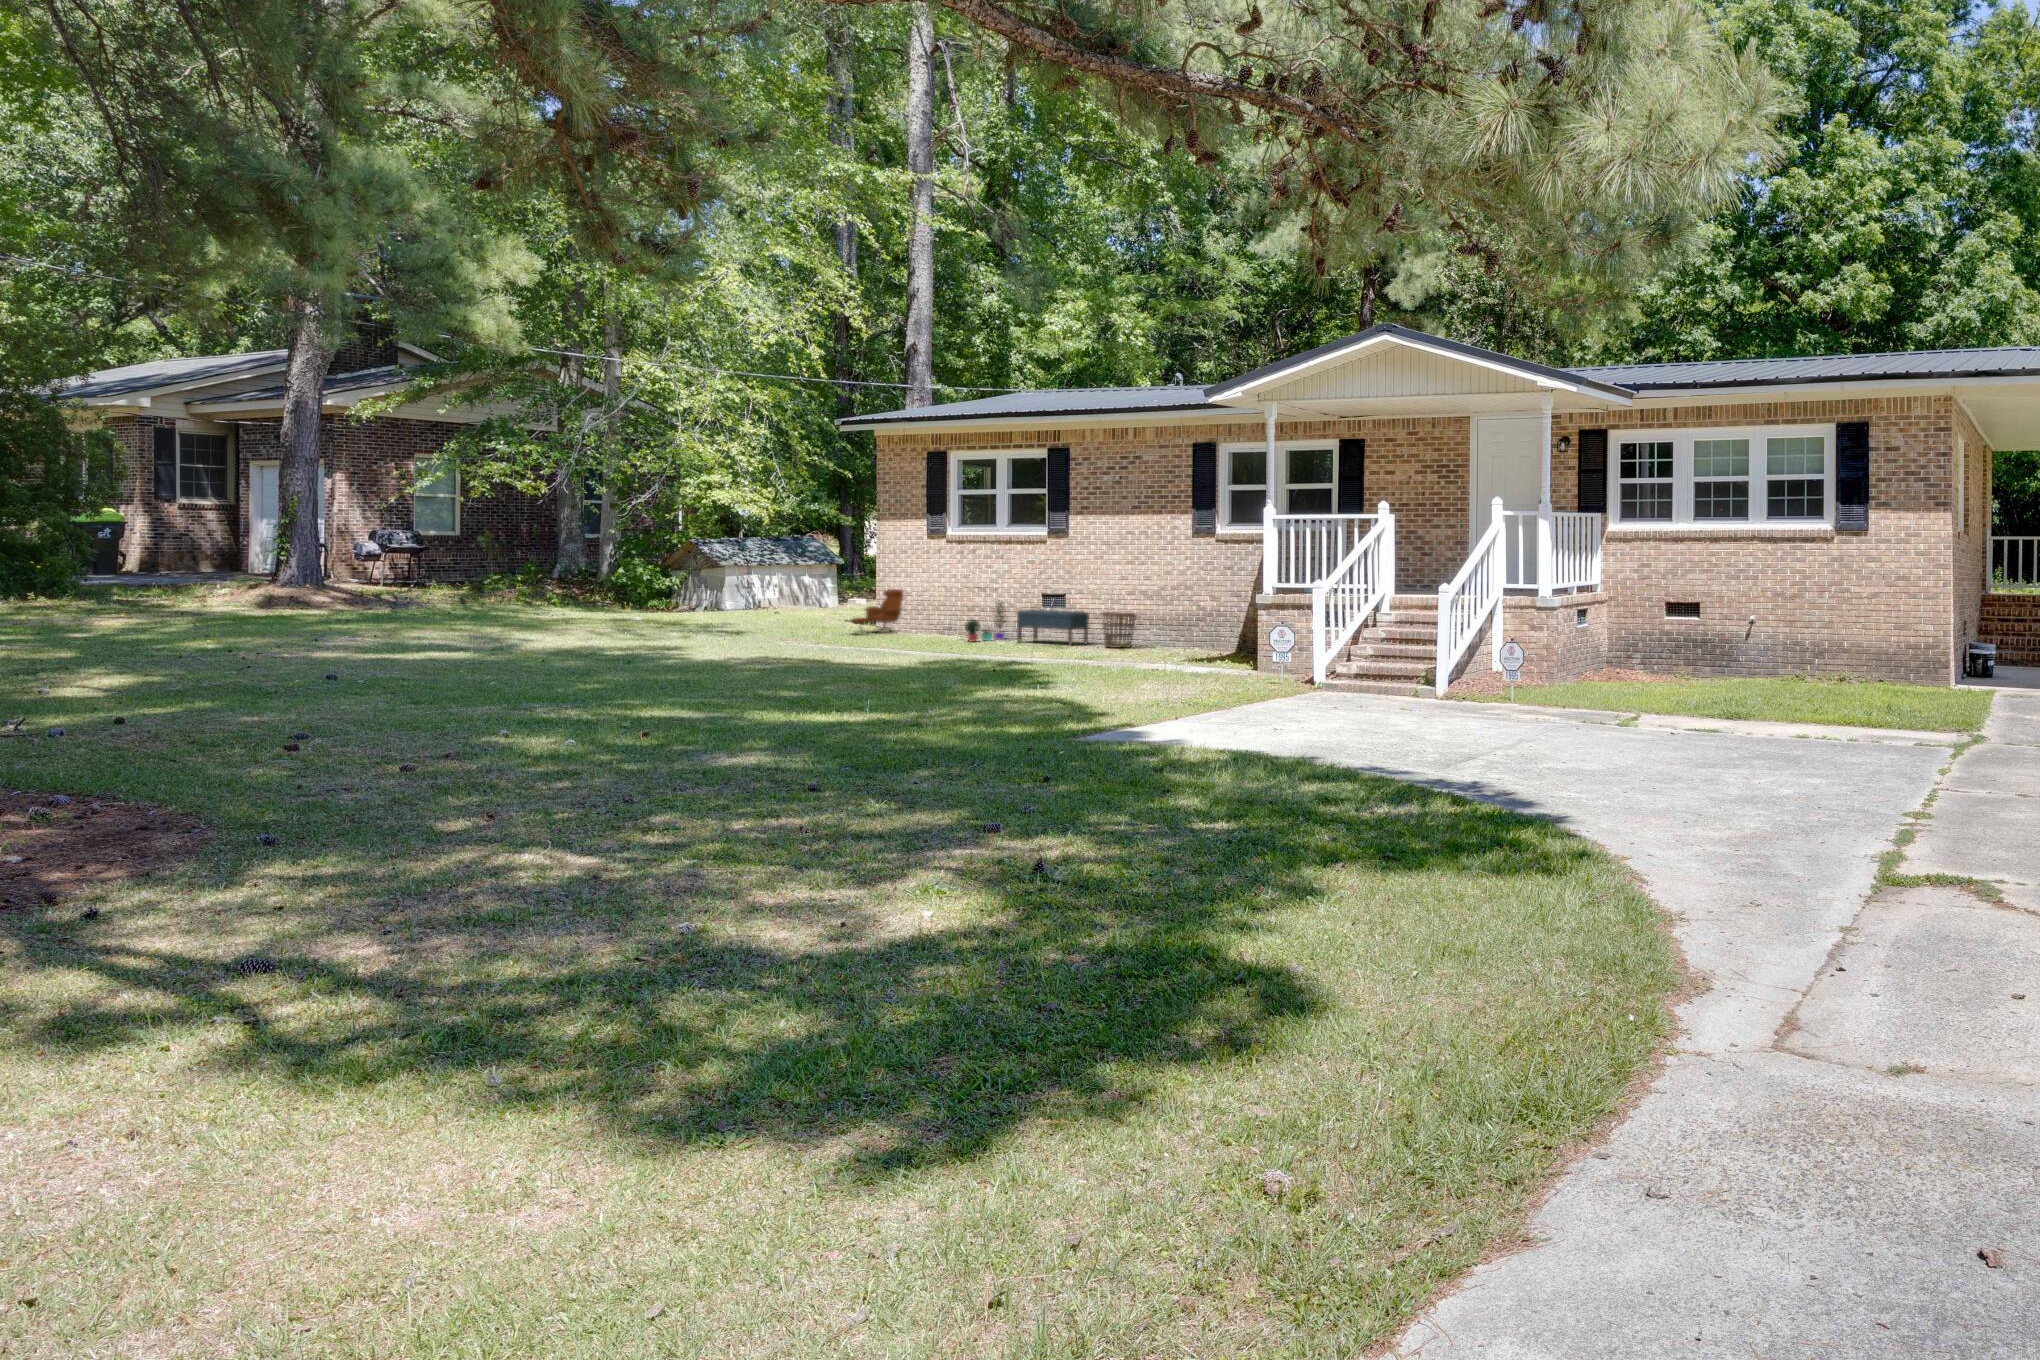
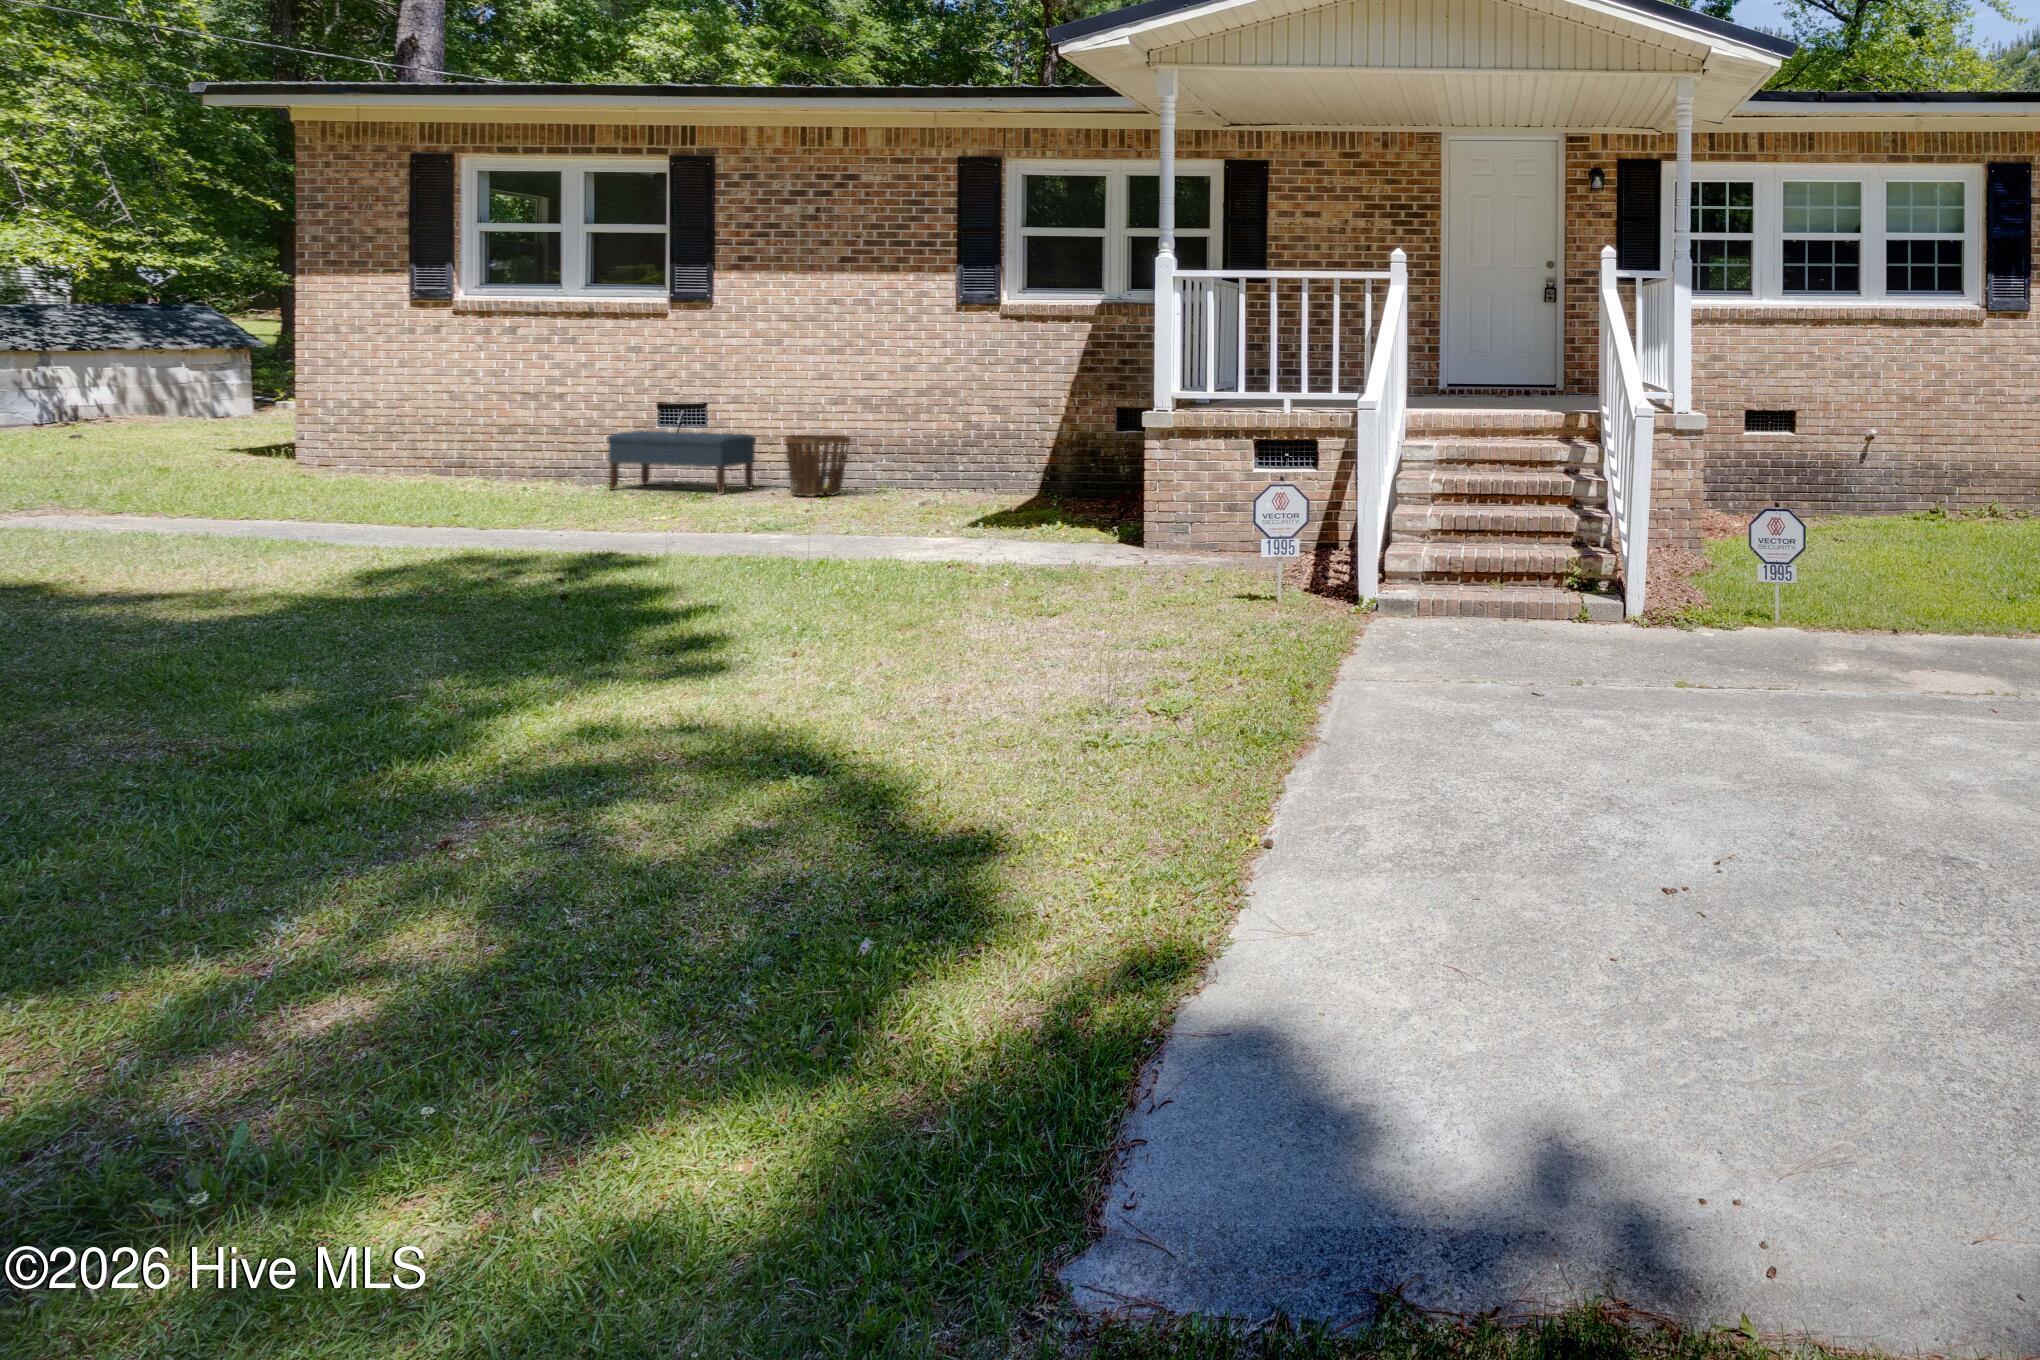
lounge chair: present [852,589,904,633] -> none [231,396,361,486]
potted plant: present [965,600,1006,642] -> none [493,414,588,492]

